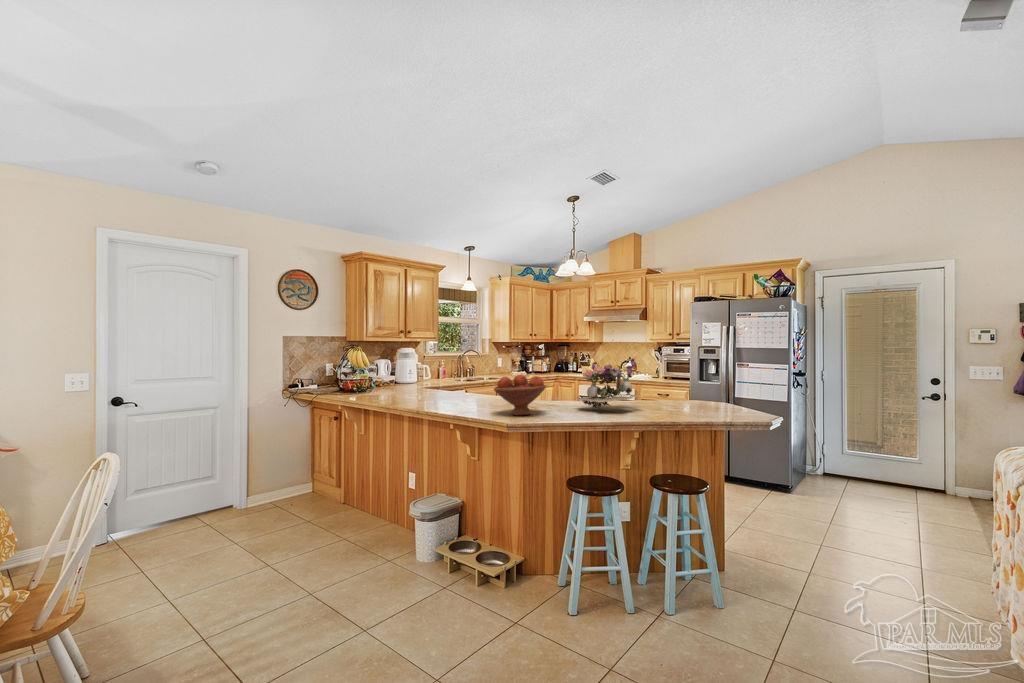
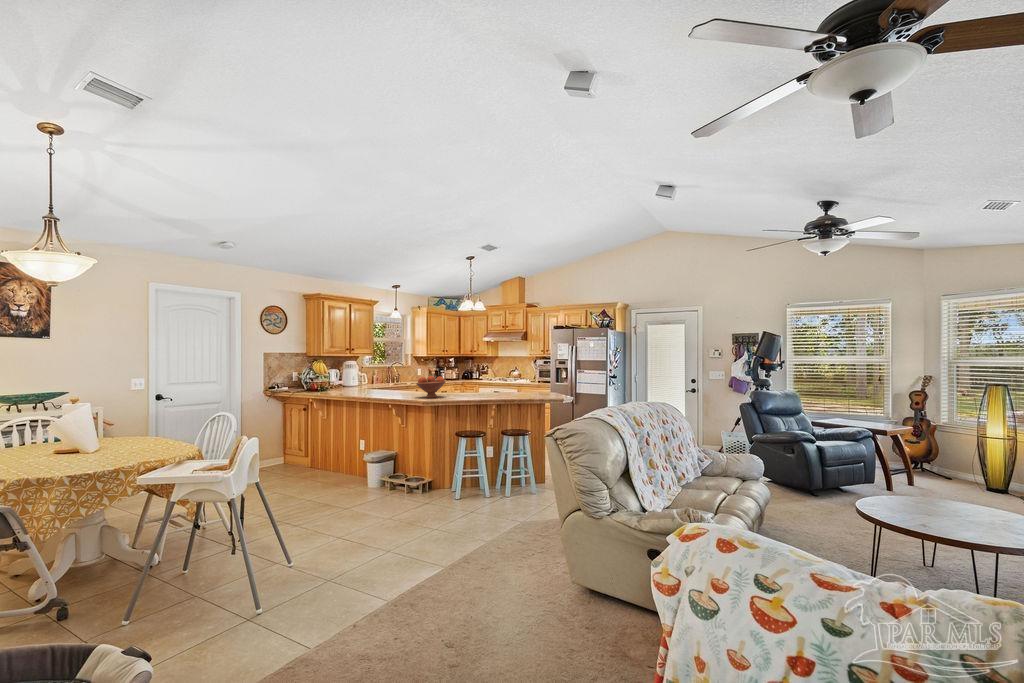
flower arrangement: present [577,357,641,409] -> none [462,366,499,396]

